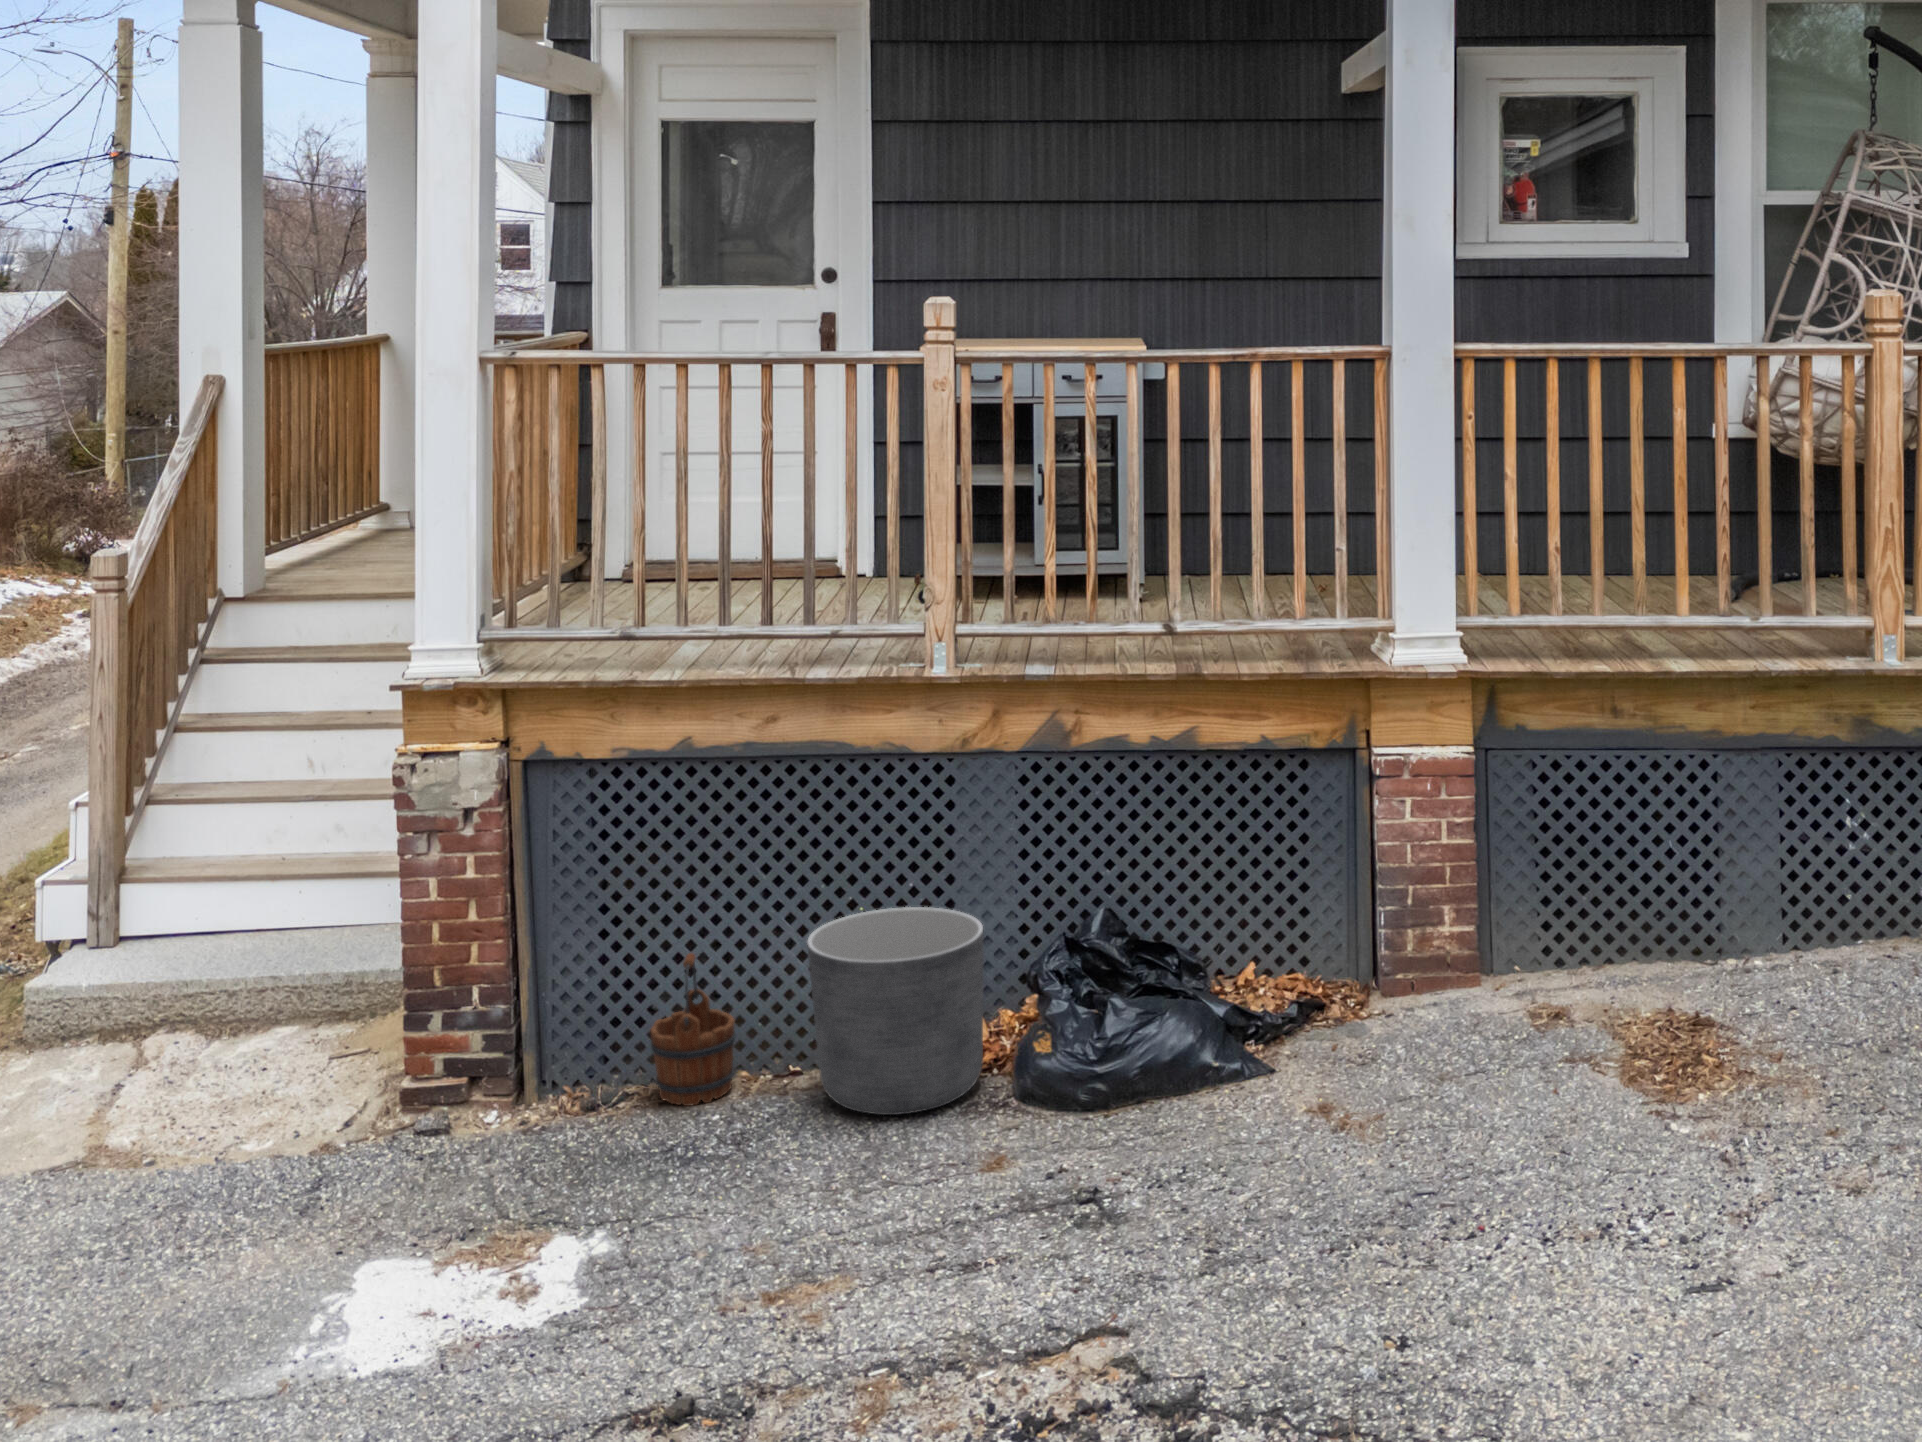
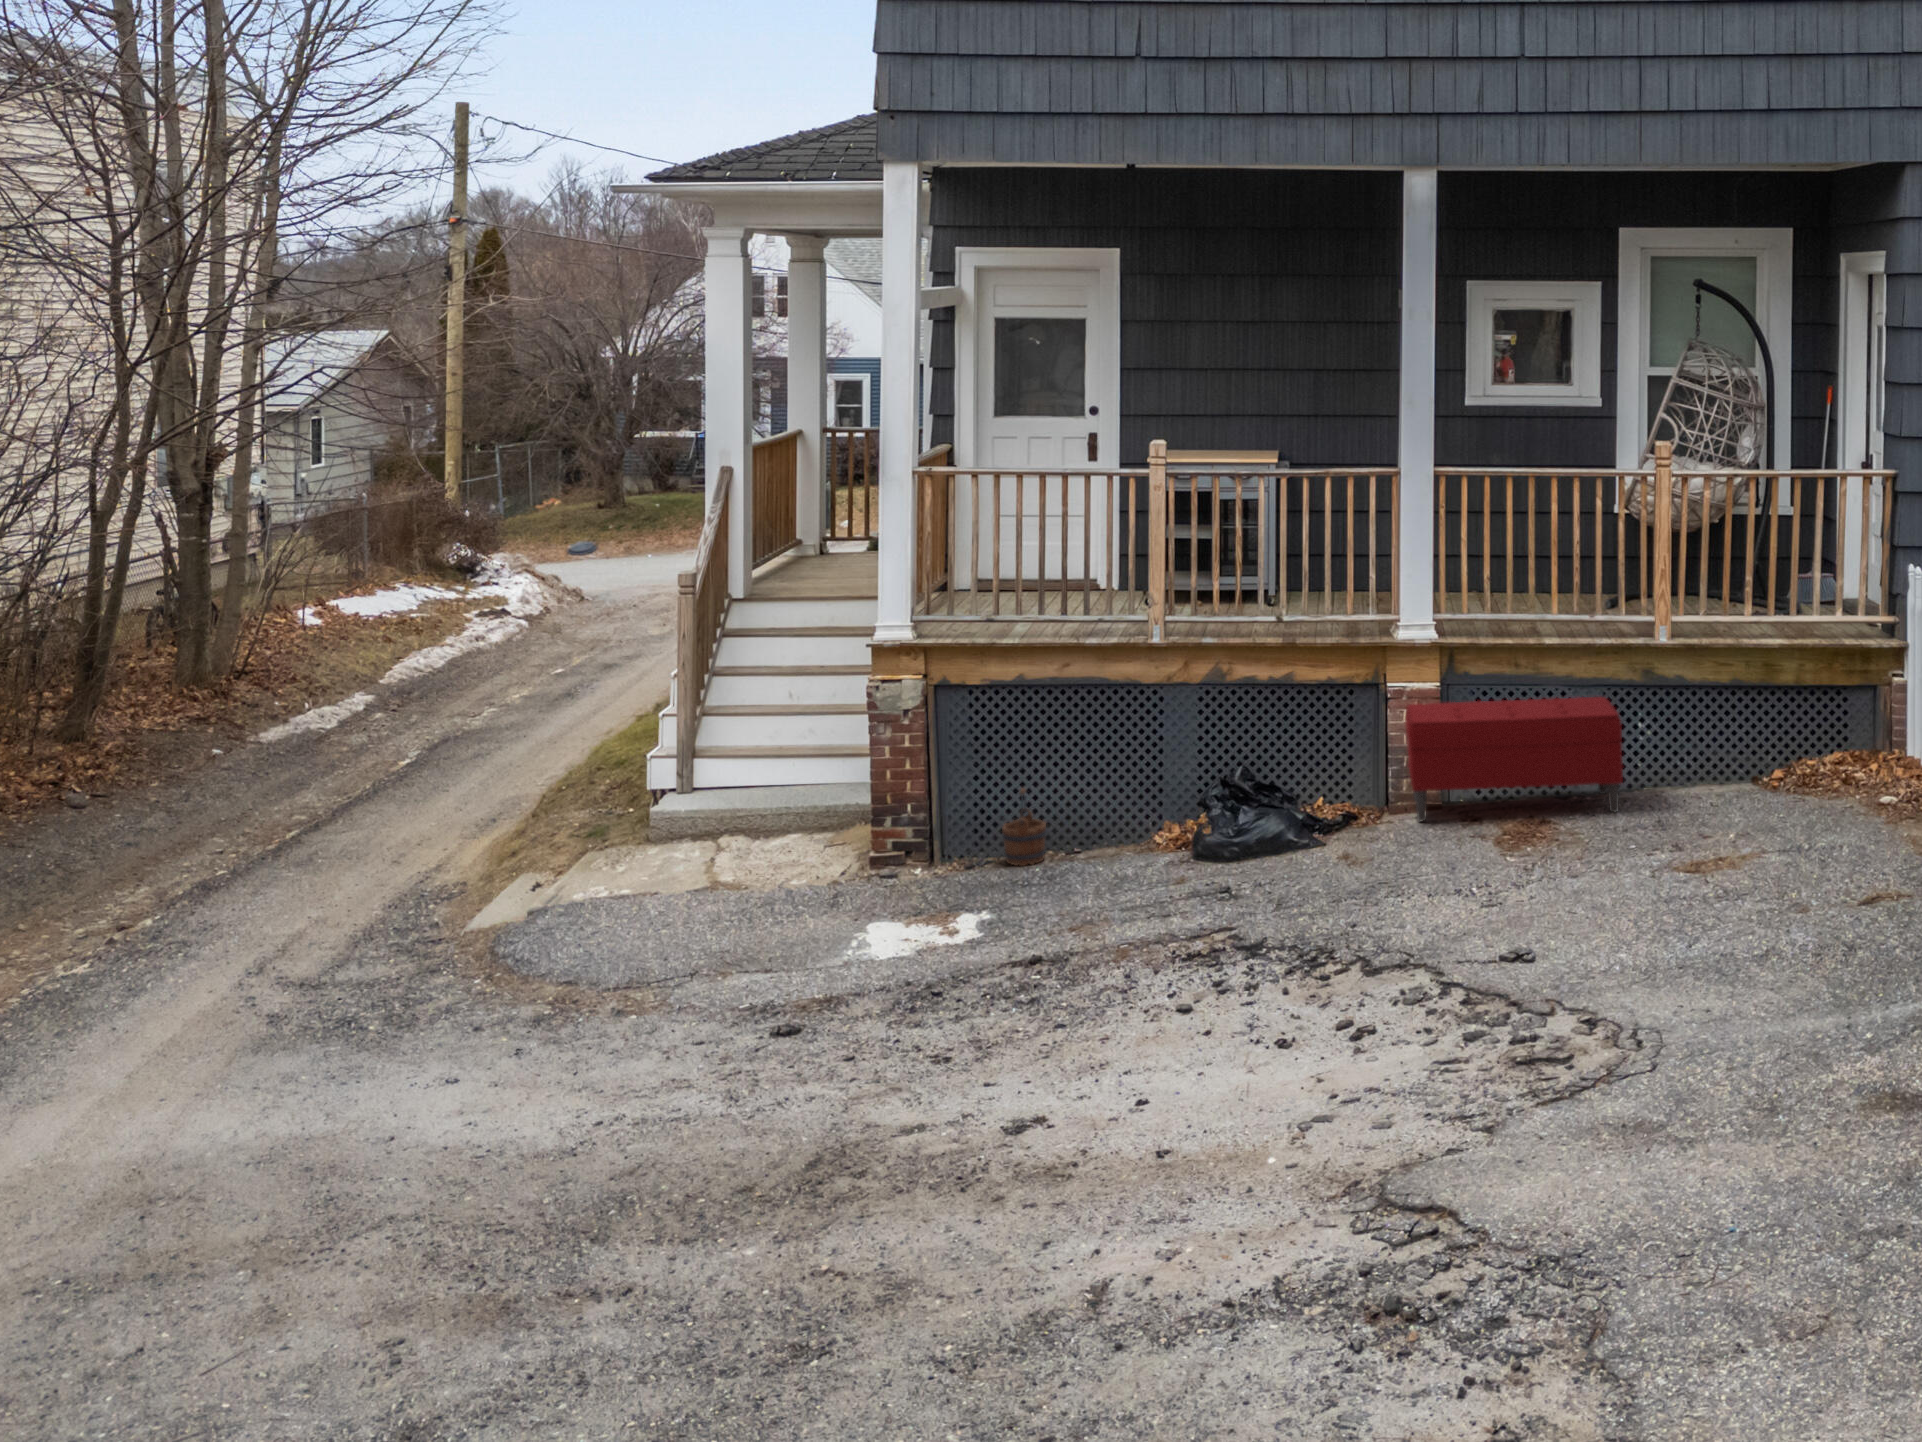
bench: none [1408,768,1852,1019] -> present [1405,697,1623,821]
planter: present [807,907,983,1115] -> none [1085,766,1177,868]

